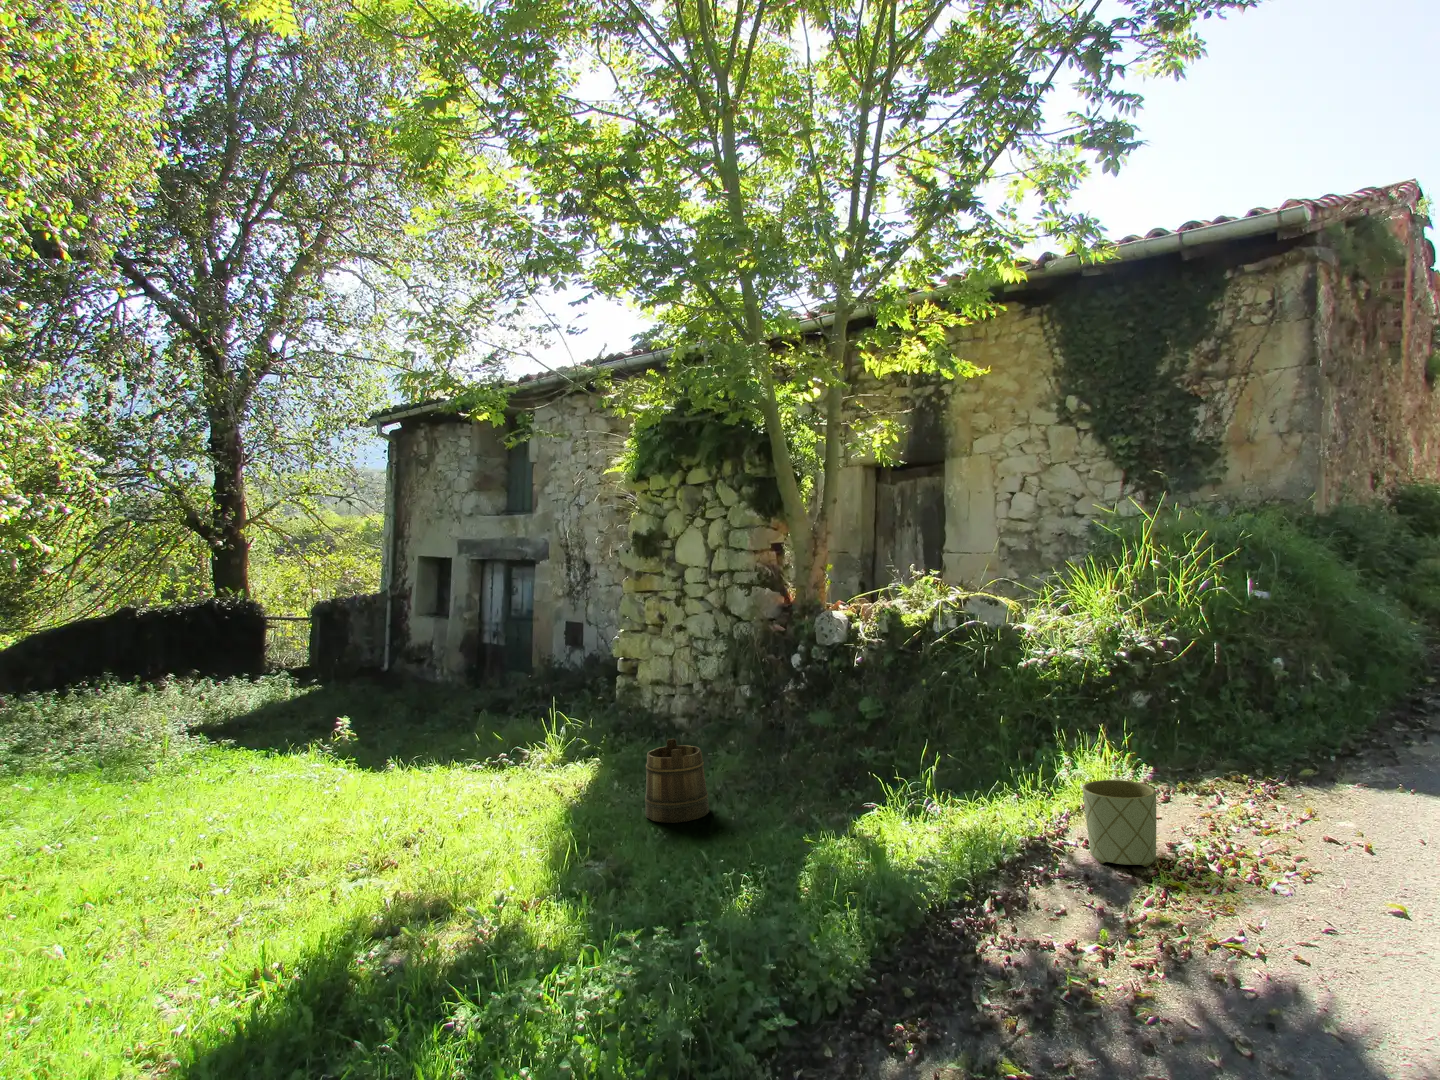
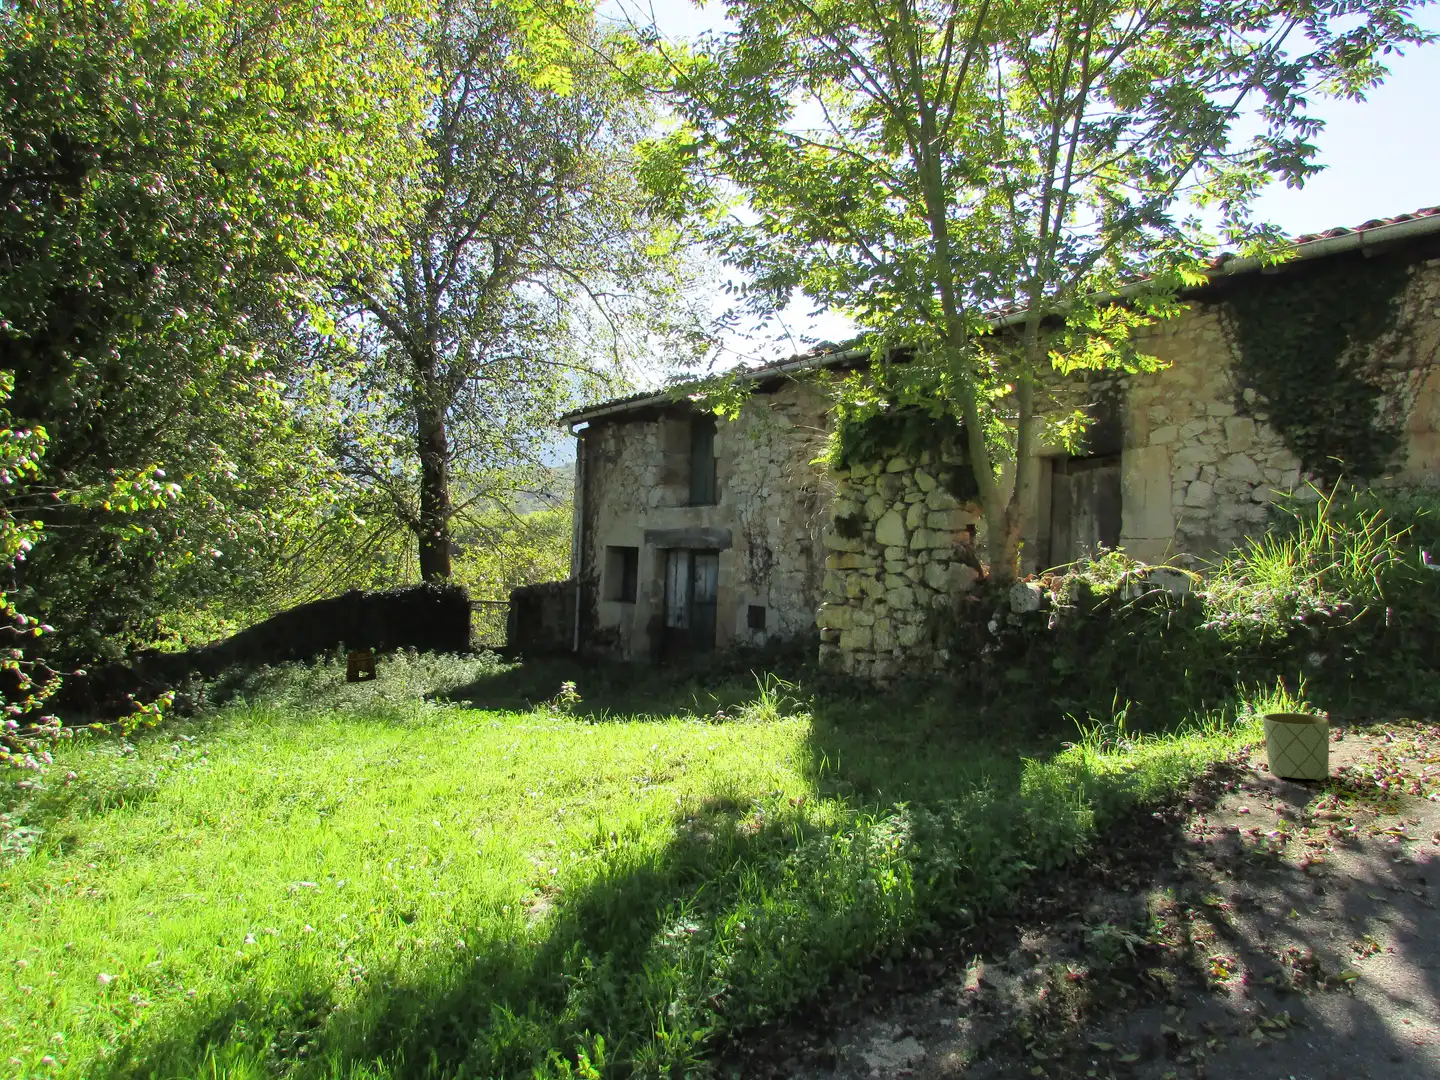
bucket: present [645,739,709,823] -> present [346,648,377,682]

